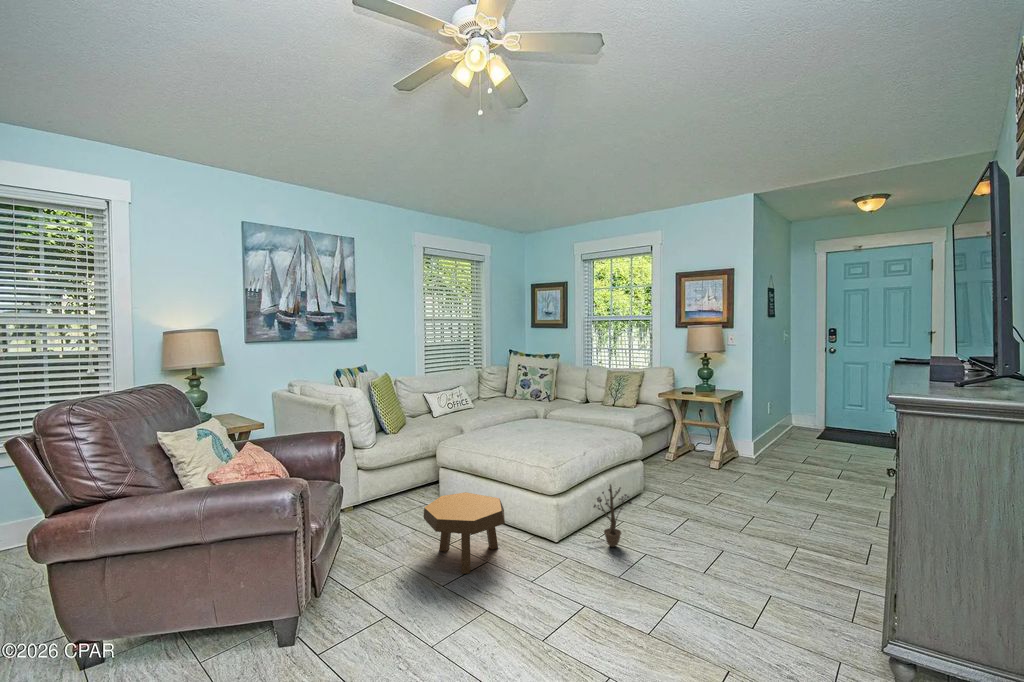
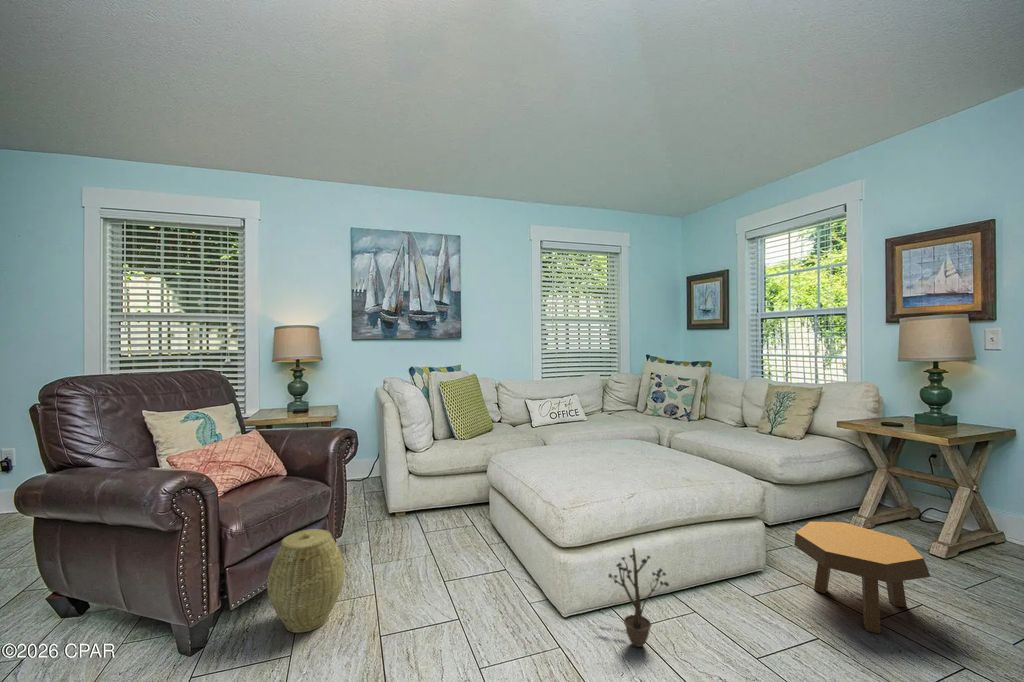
footstool: present [424,492,505,574] -> present [794,522,931,634]
woven basket: none [341,517,405,605] -> present [267,529,345,633]

